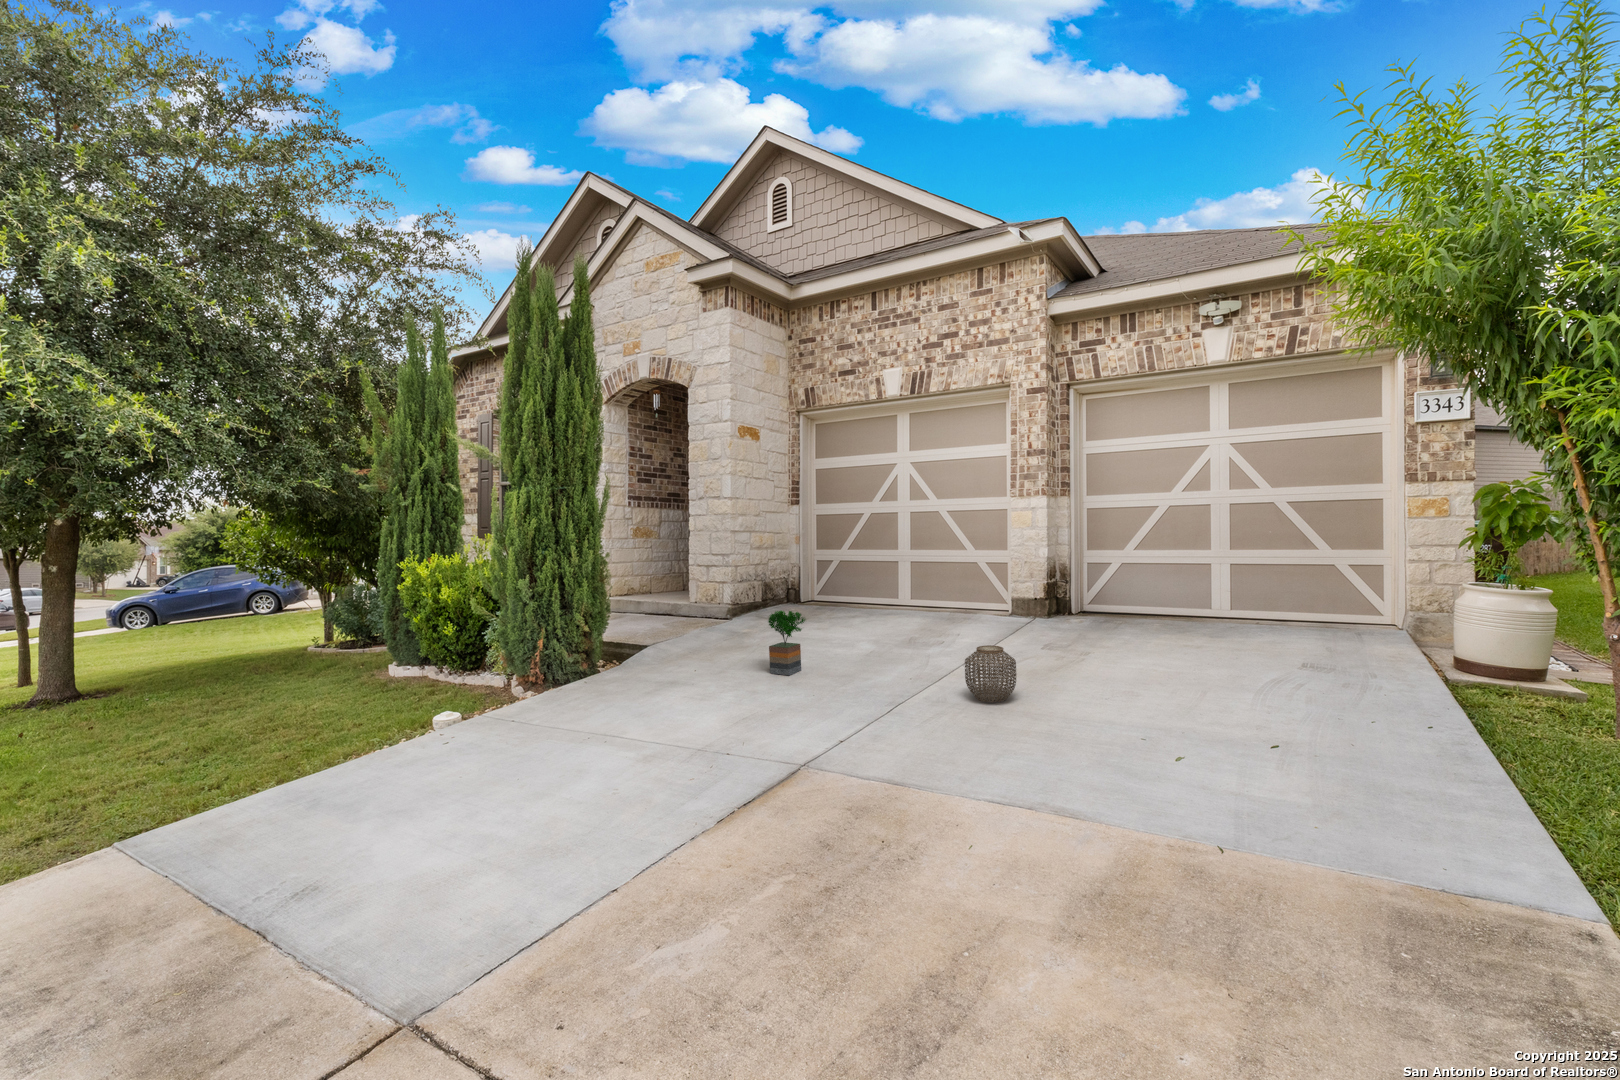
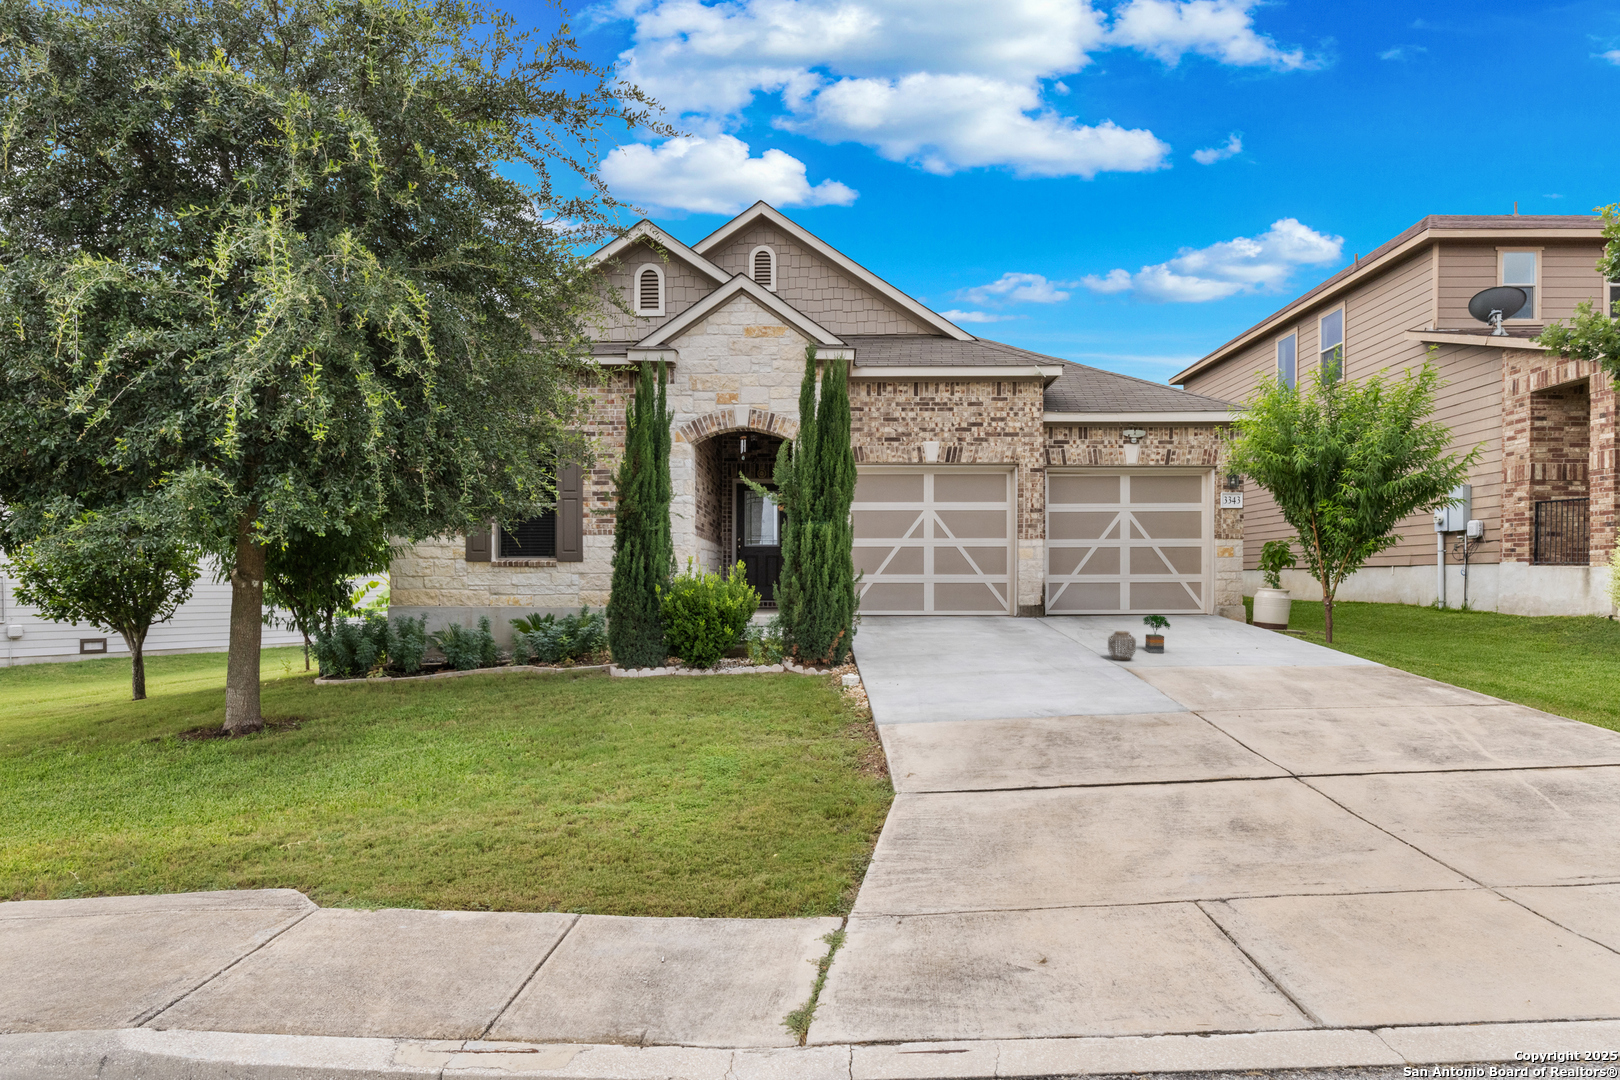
potted tree: present [768,611,805,675] -> present [1143,615,1170,653]

